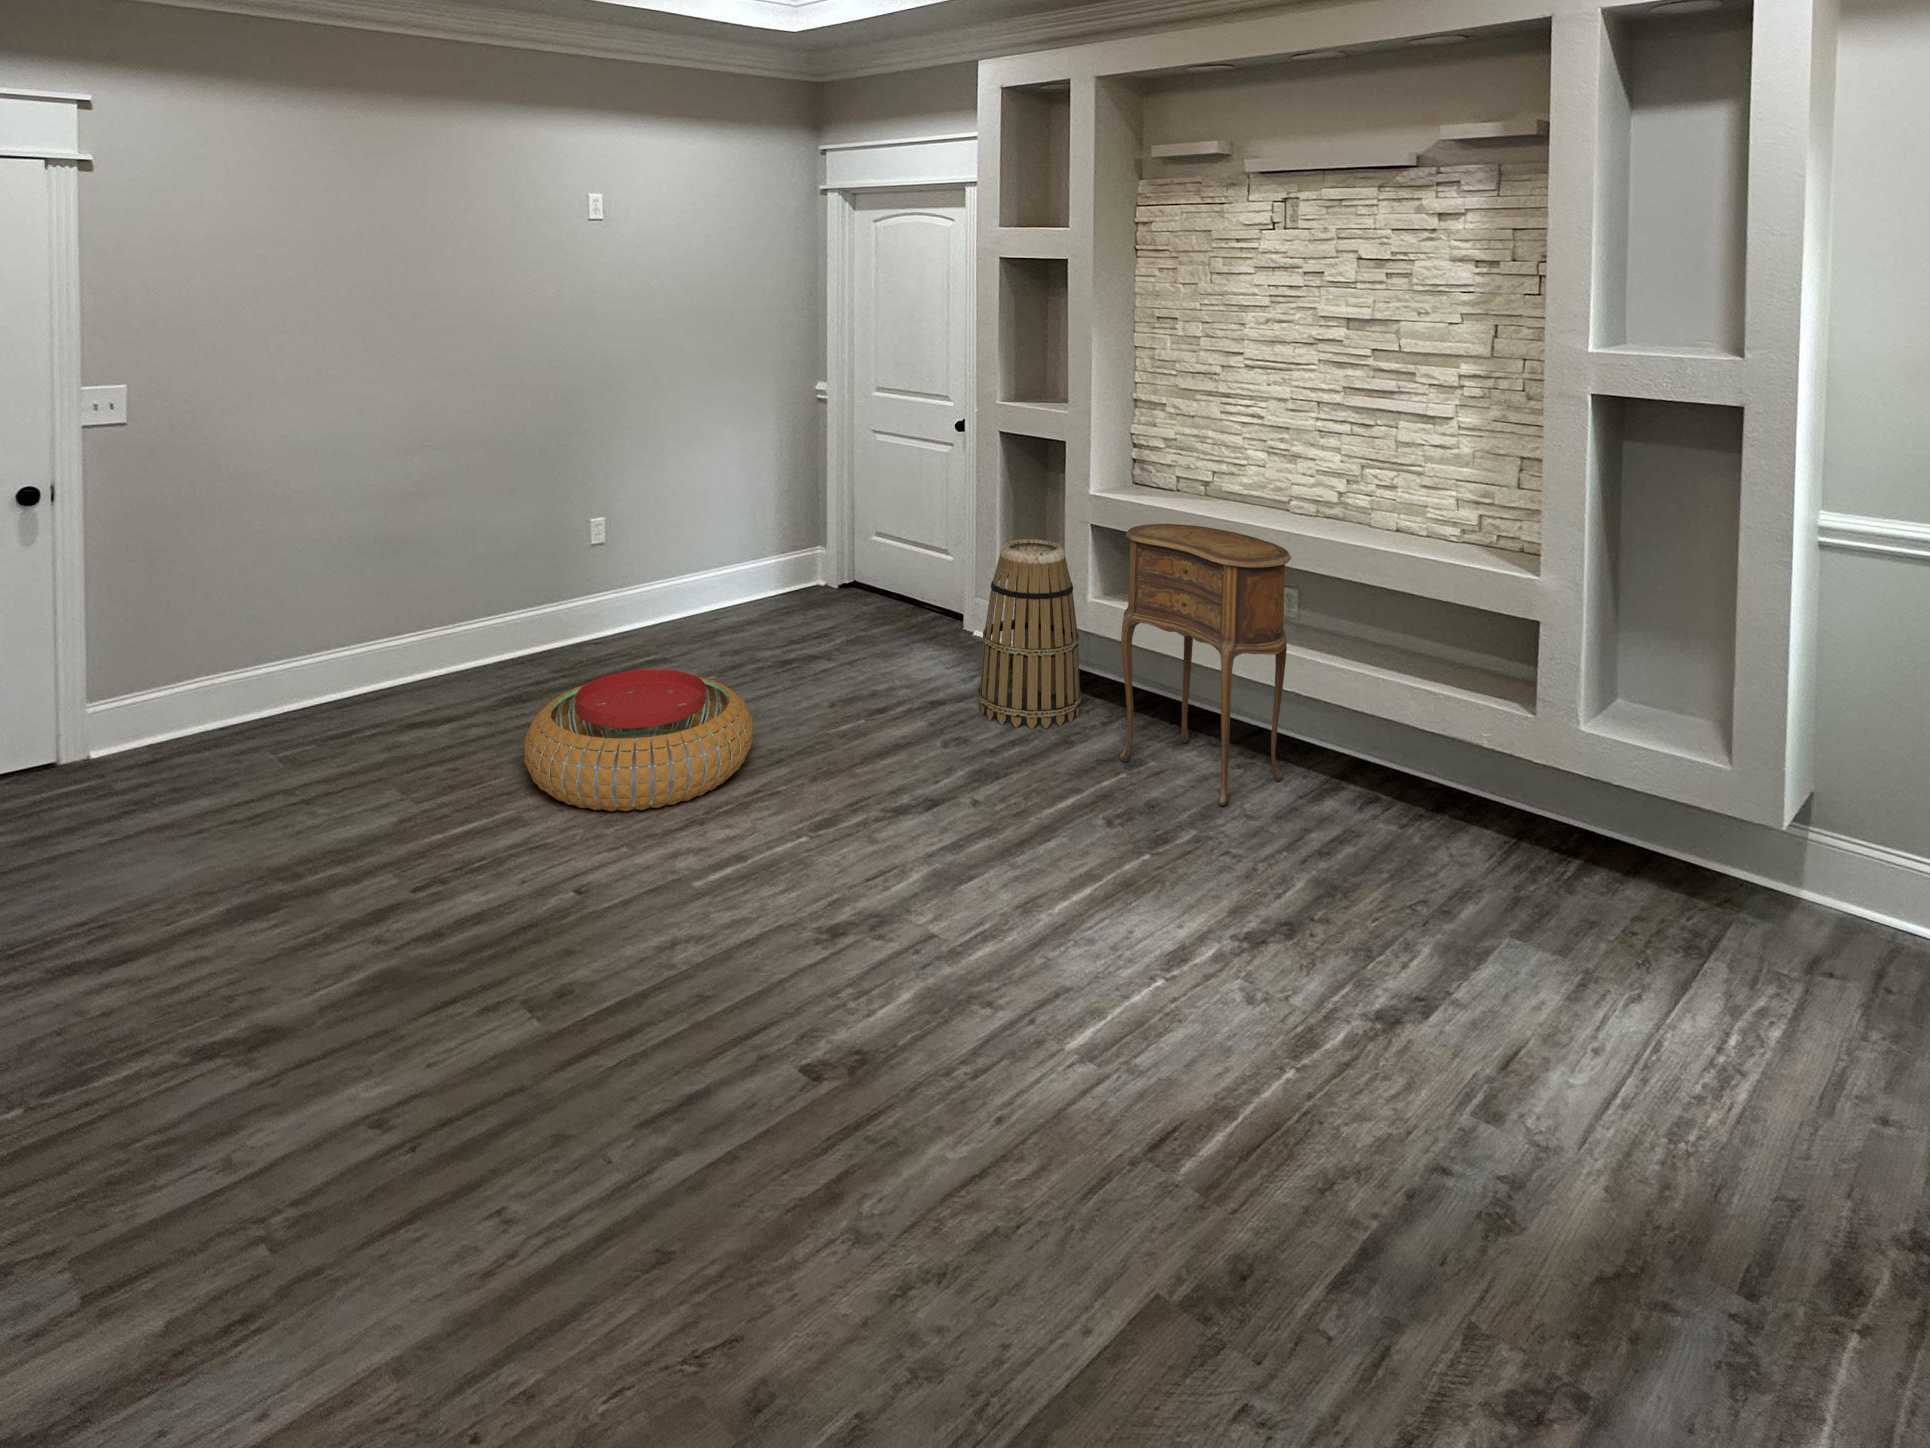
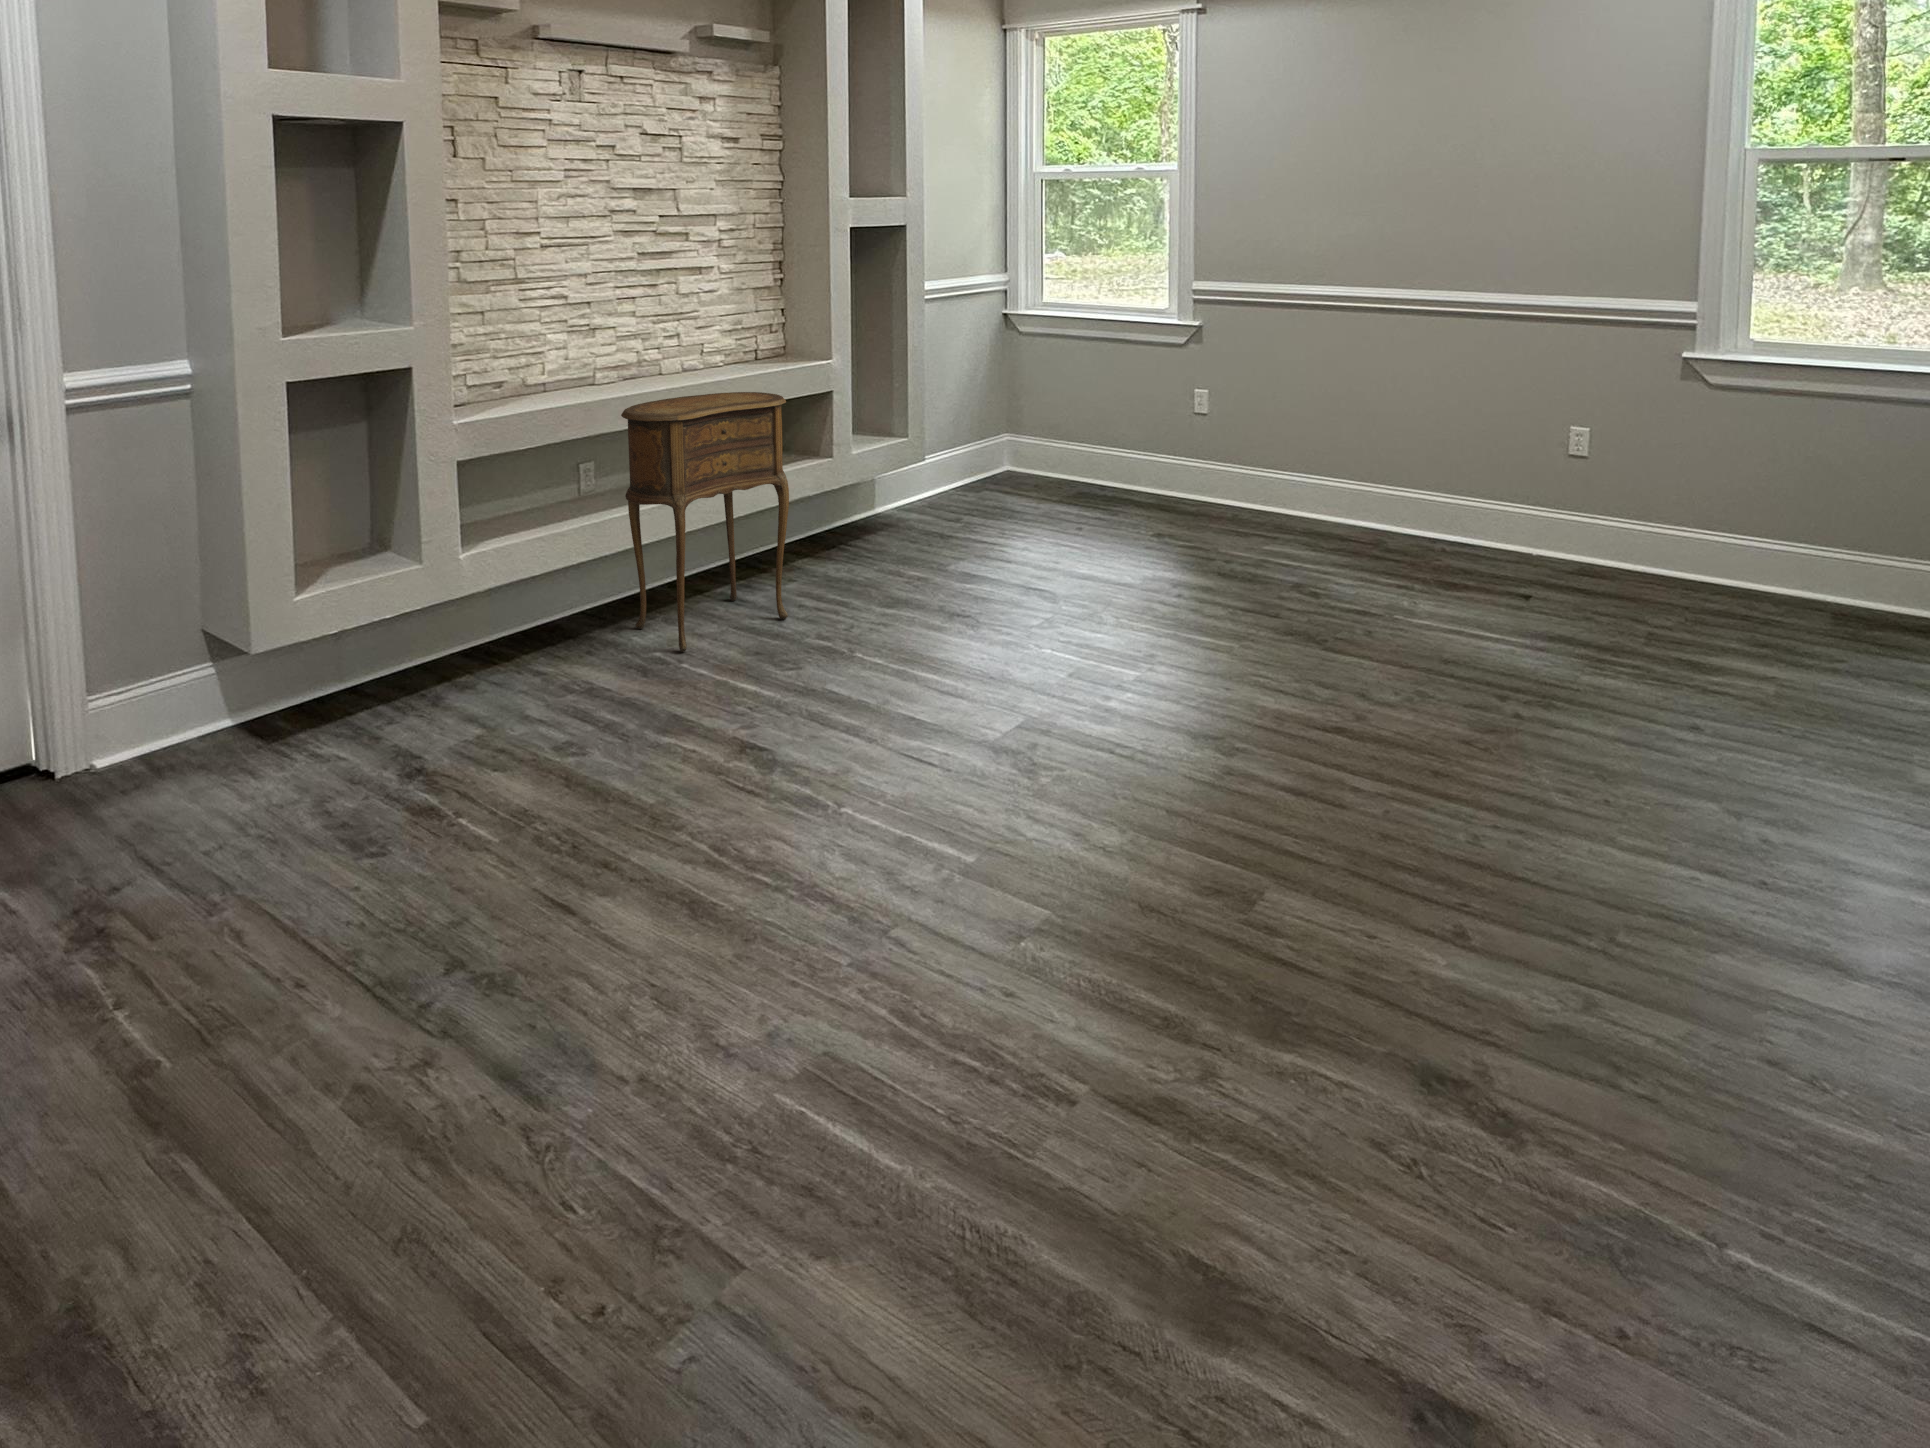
basket: present [978,539,1082,729] -> none [439,483,578,726]
pouf: present [524,670,753,811] -> none [442,781,836,1079]

